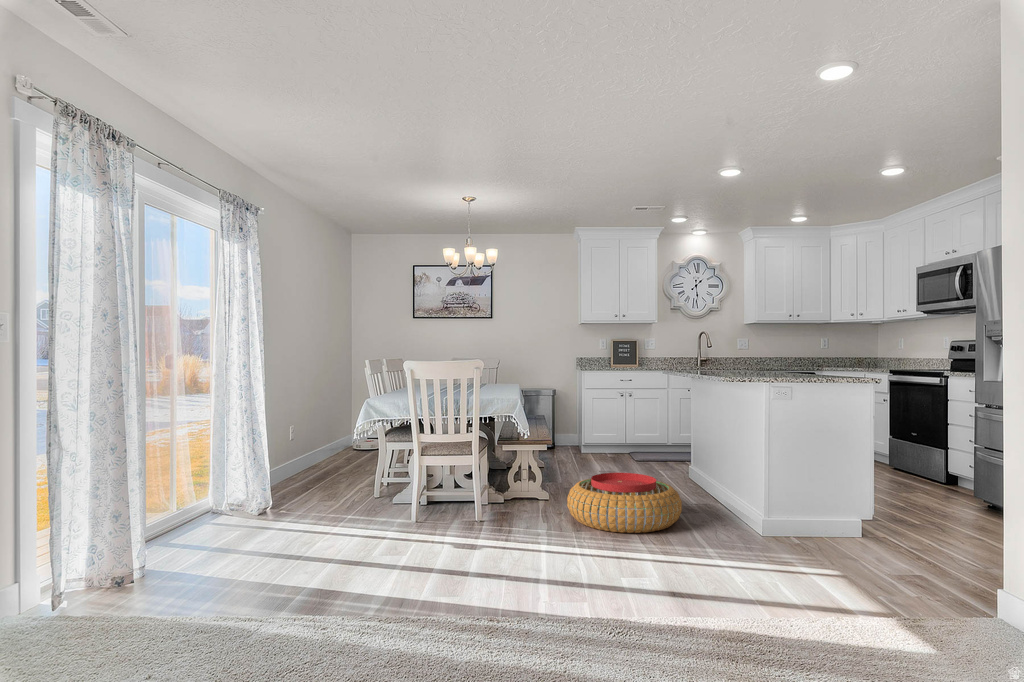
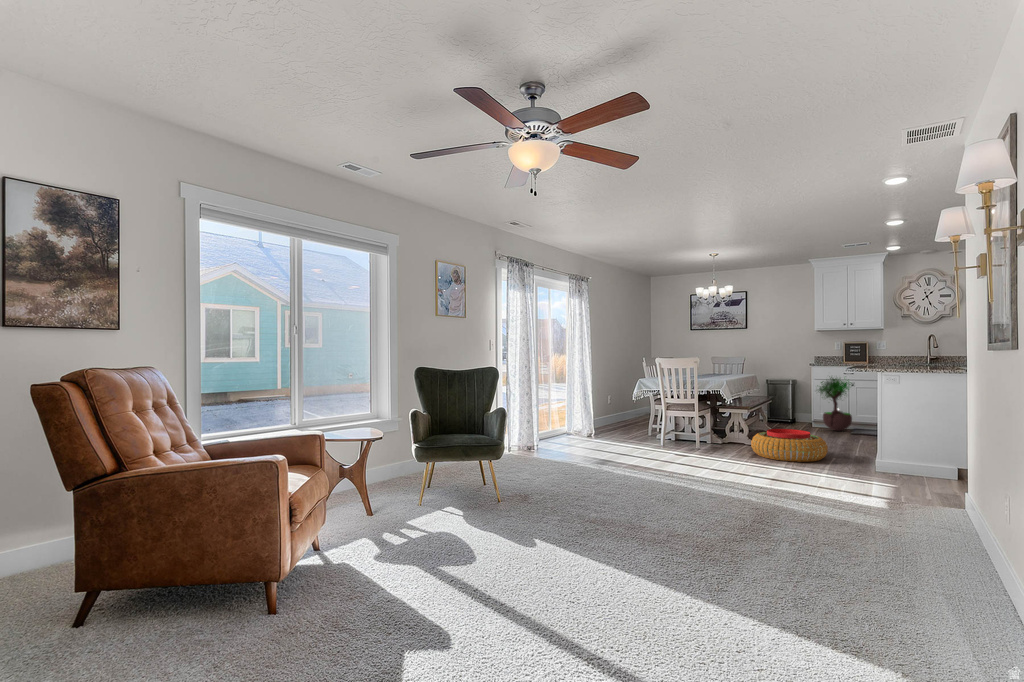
potted tree: none [590,378,637,457] -> present [819,377,852,431]

